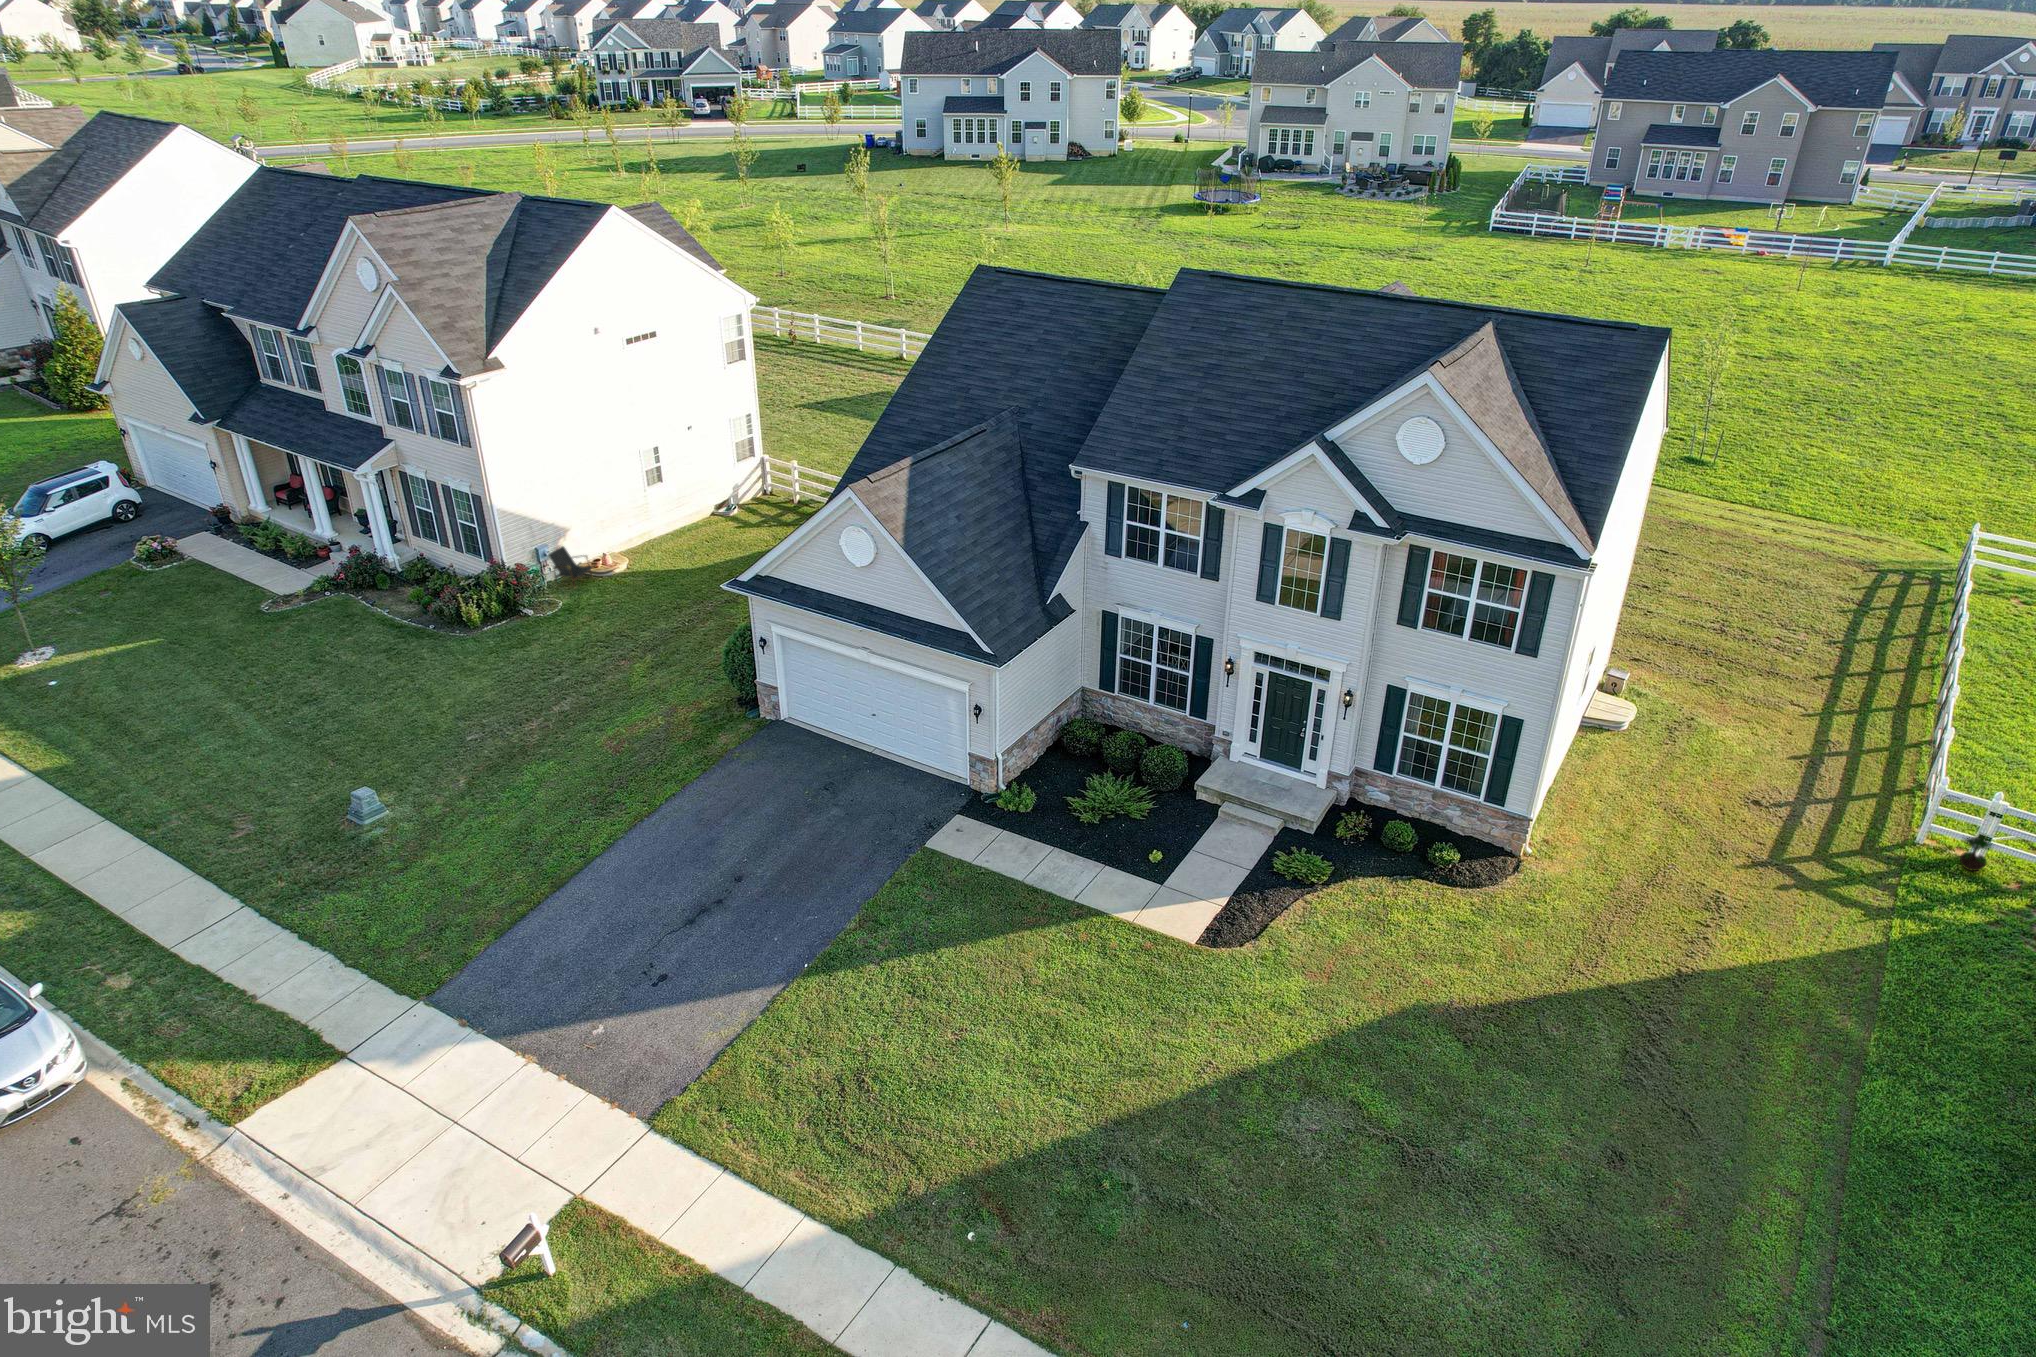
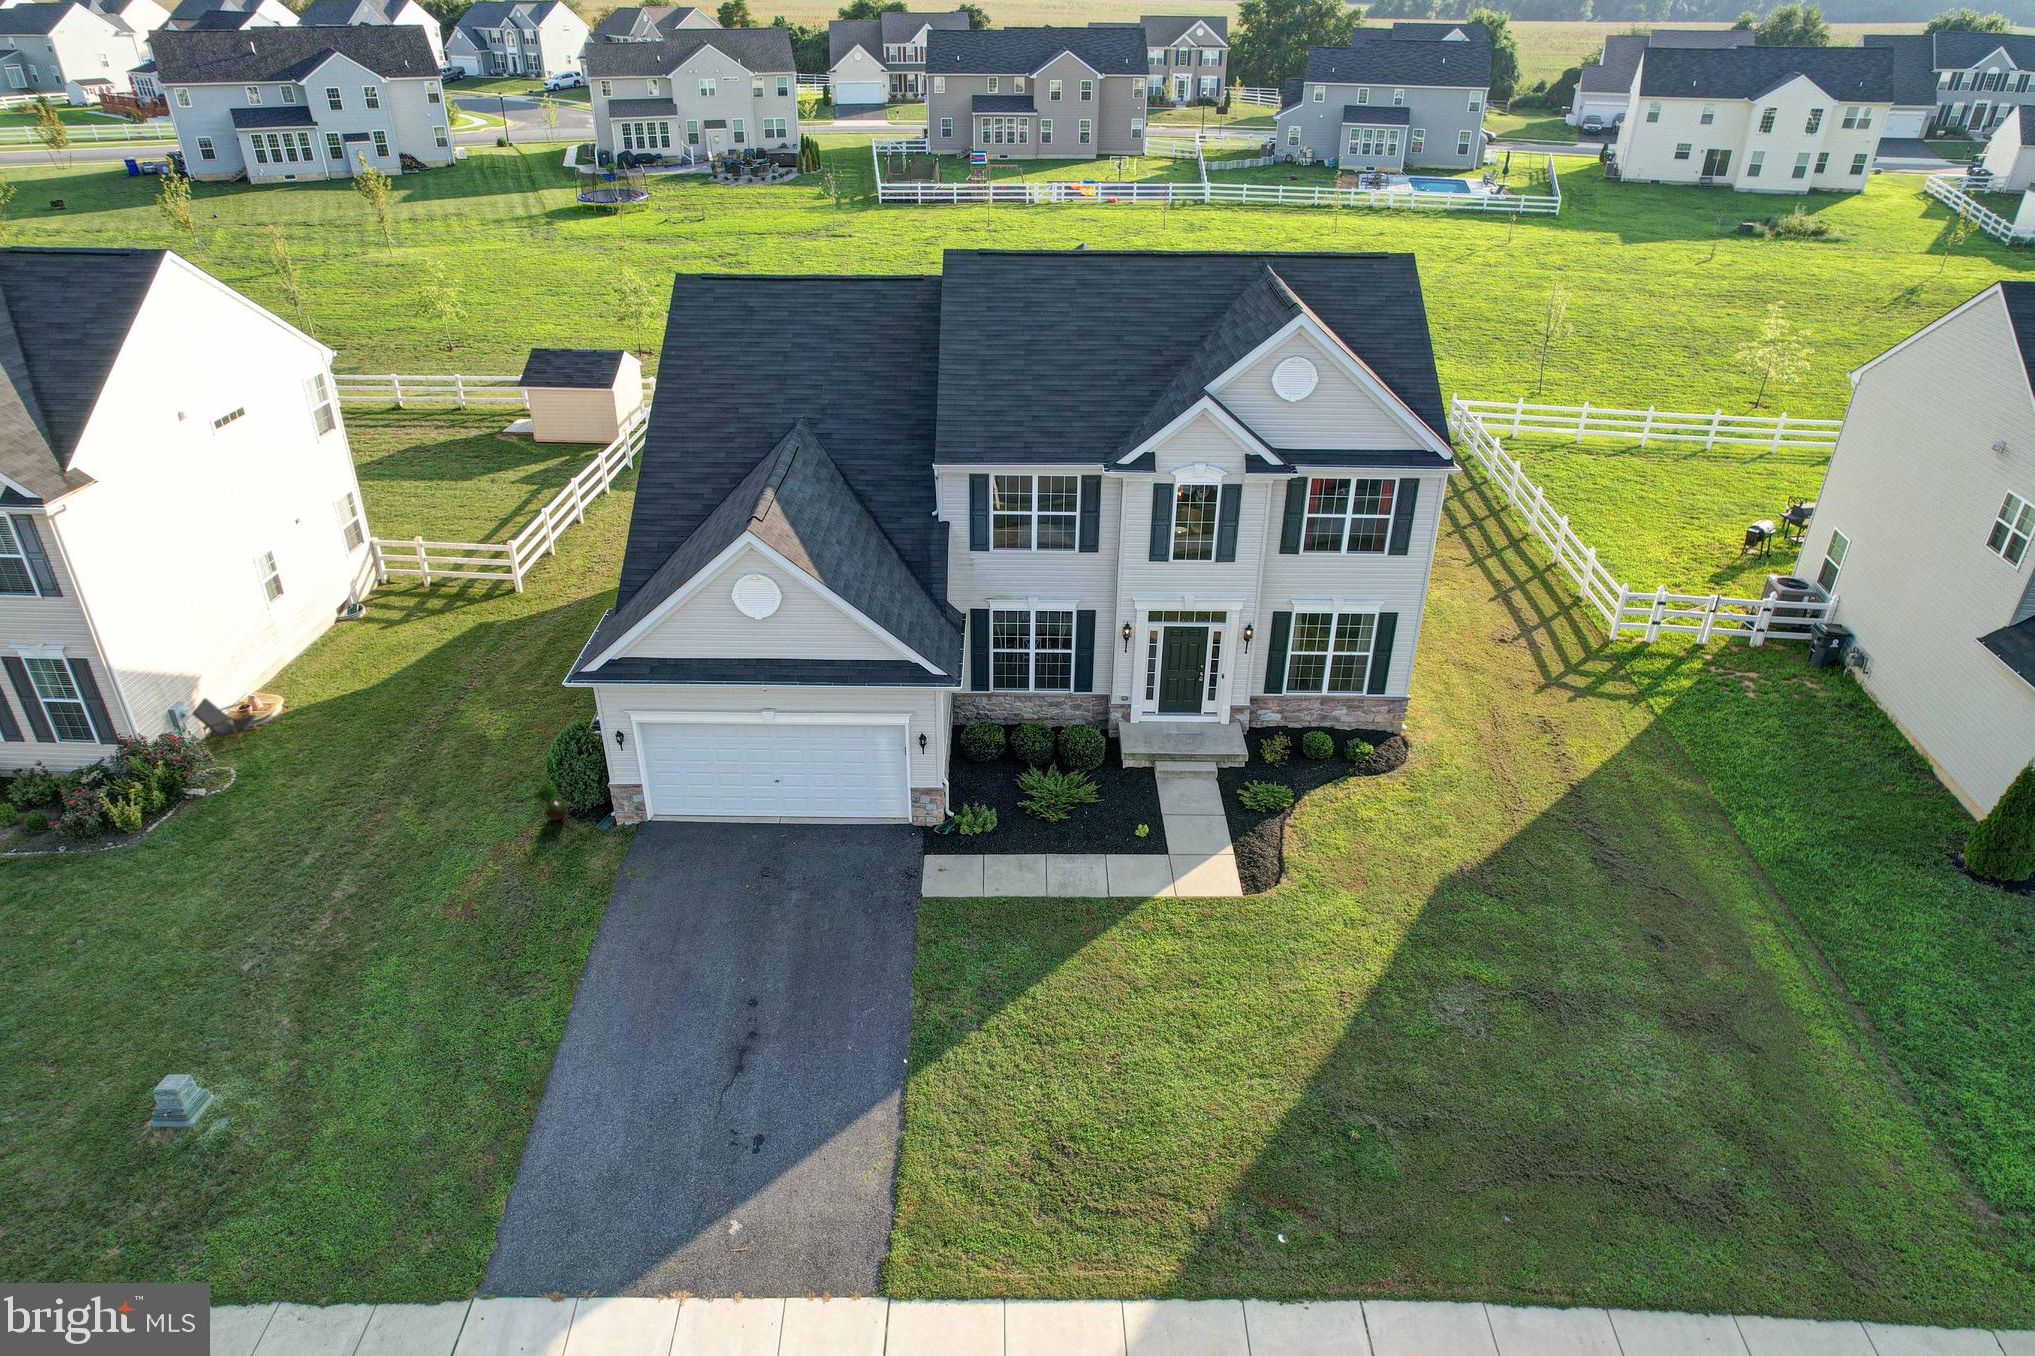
potted tree: present [1960,834,1992,871] -> present [535,786,566,820]

